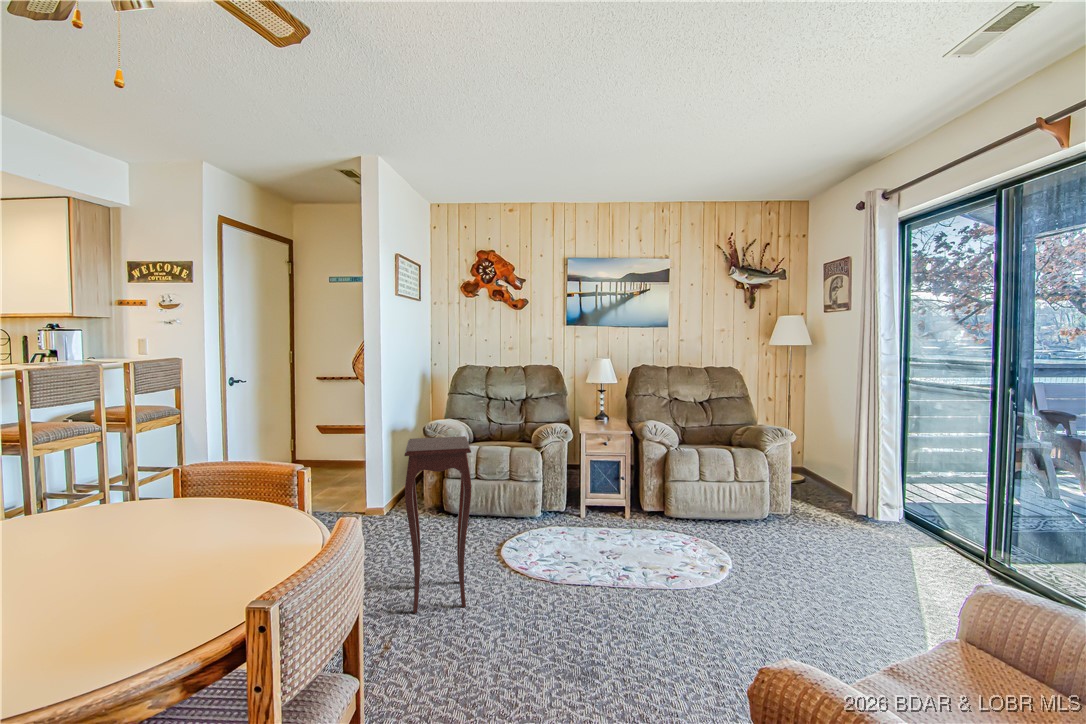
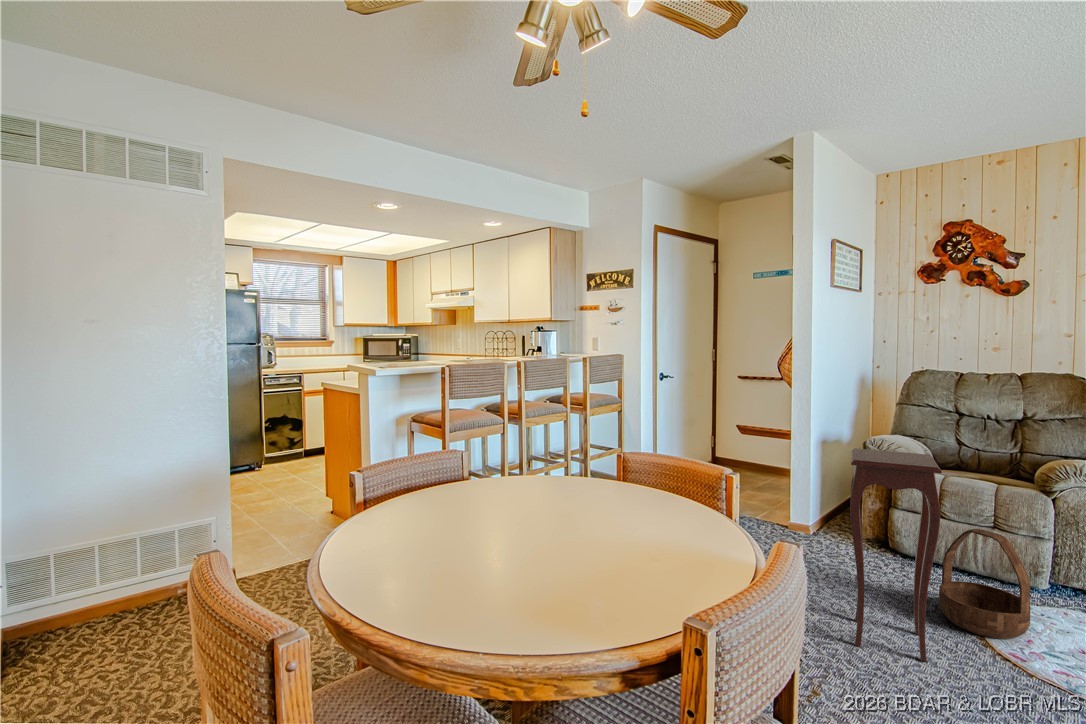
basket: none [476,486,530,567] -> present [939,529,1031,639]

